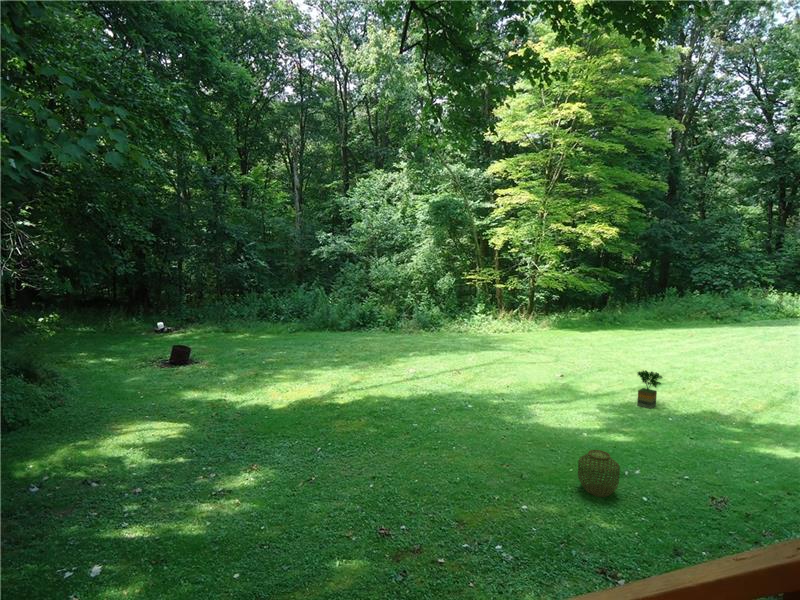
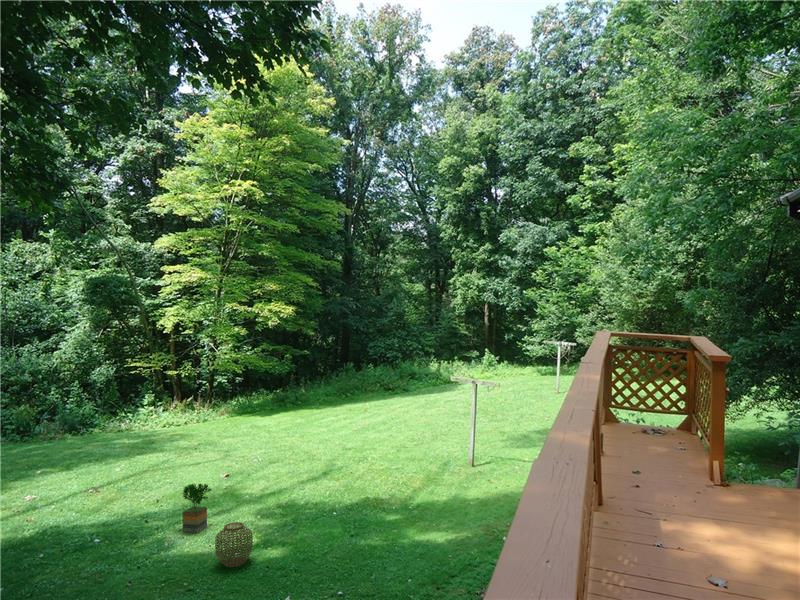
potted tree: present [637,370,662,409] -> present [182,484,211,533]

